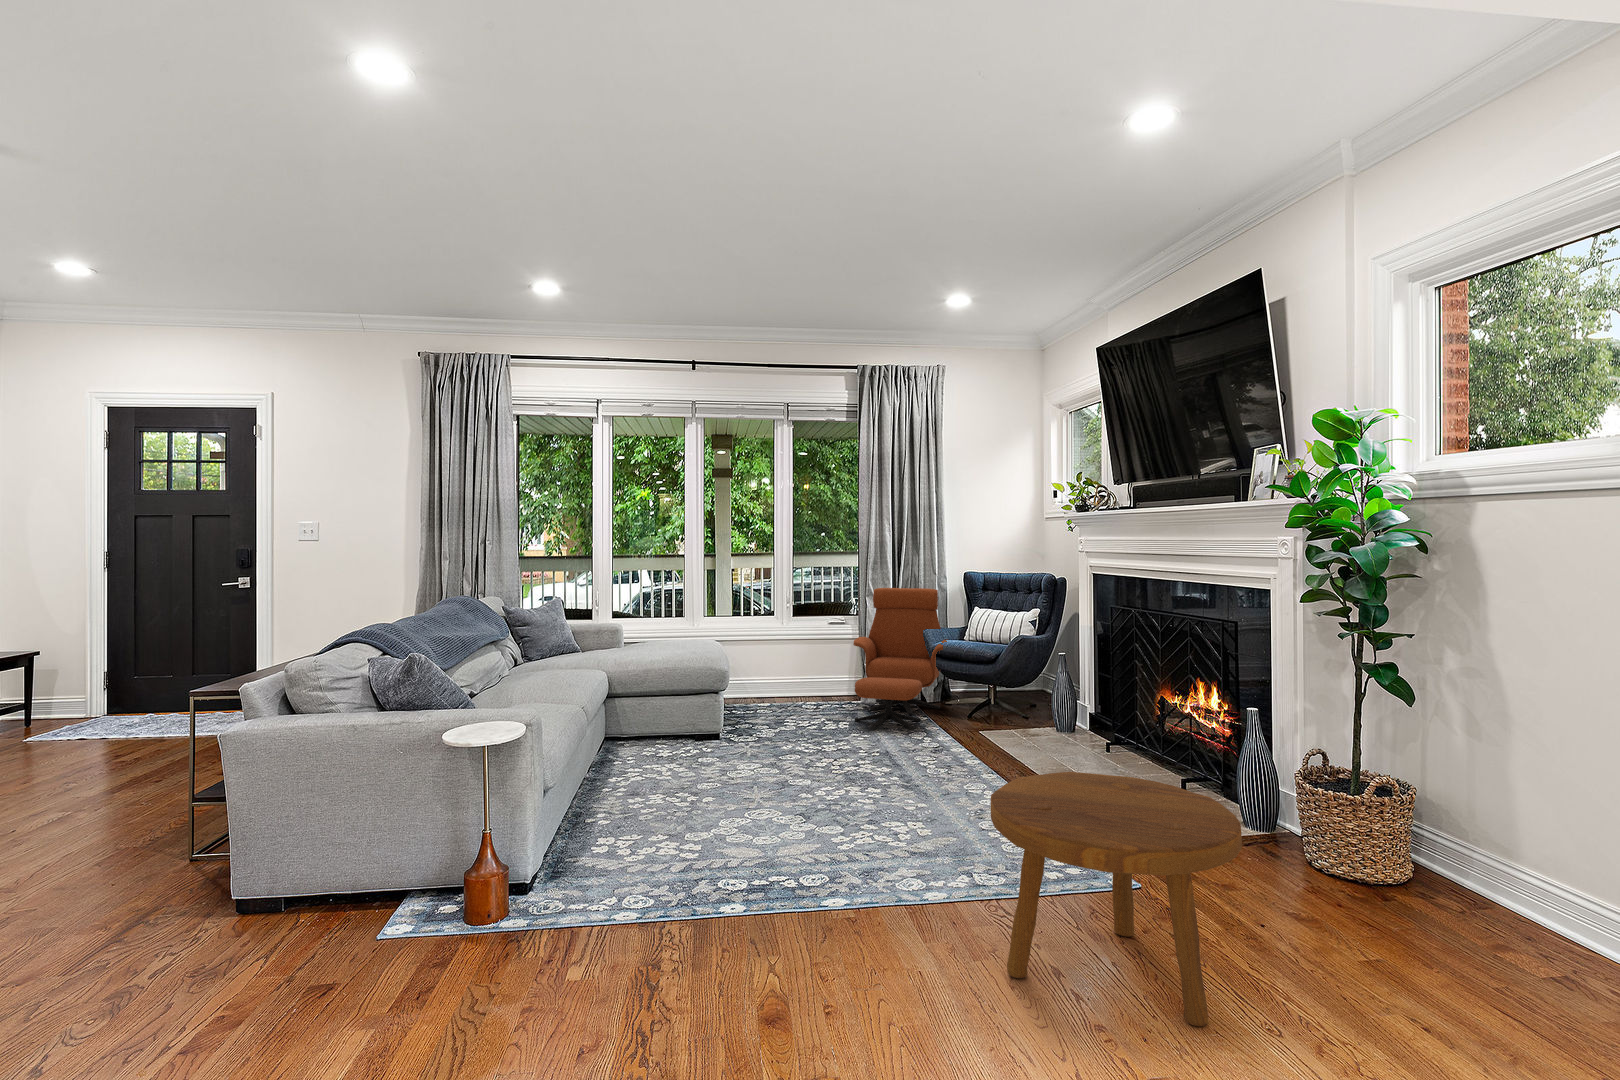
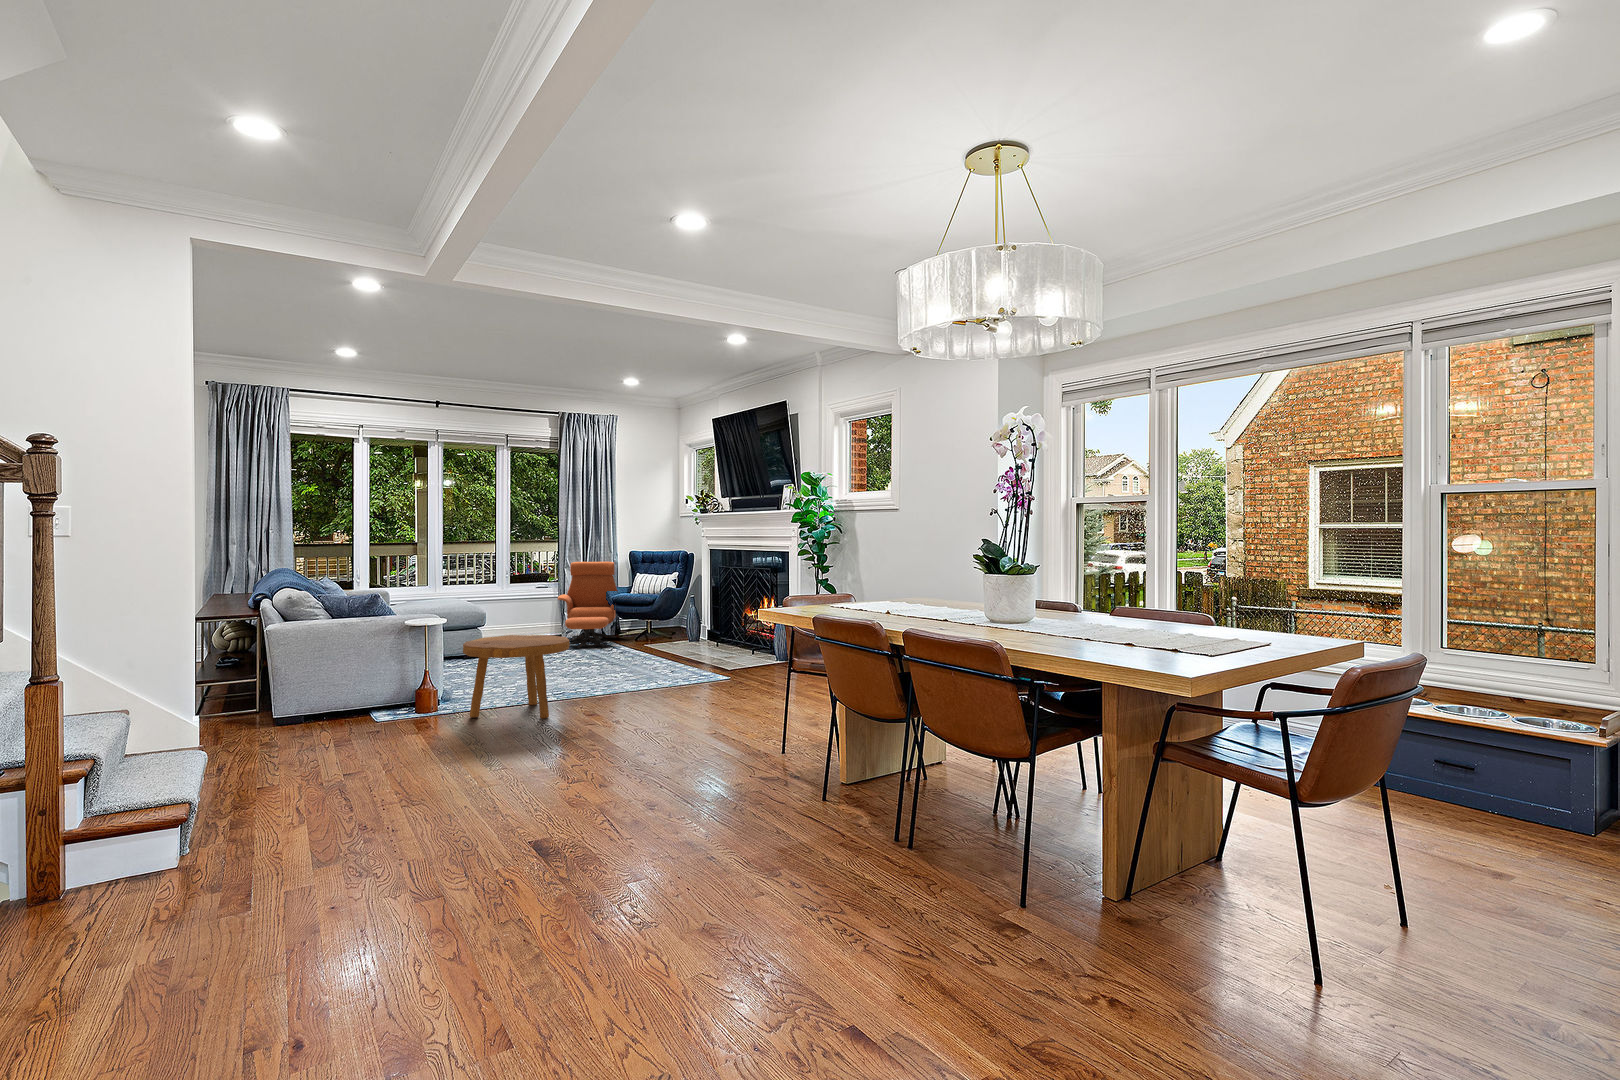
footstool: present [991,772,1242,1026] -> present [463,635,569,719]

